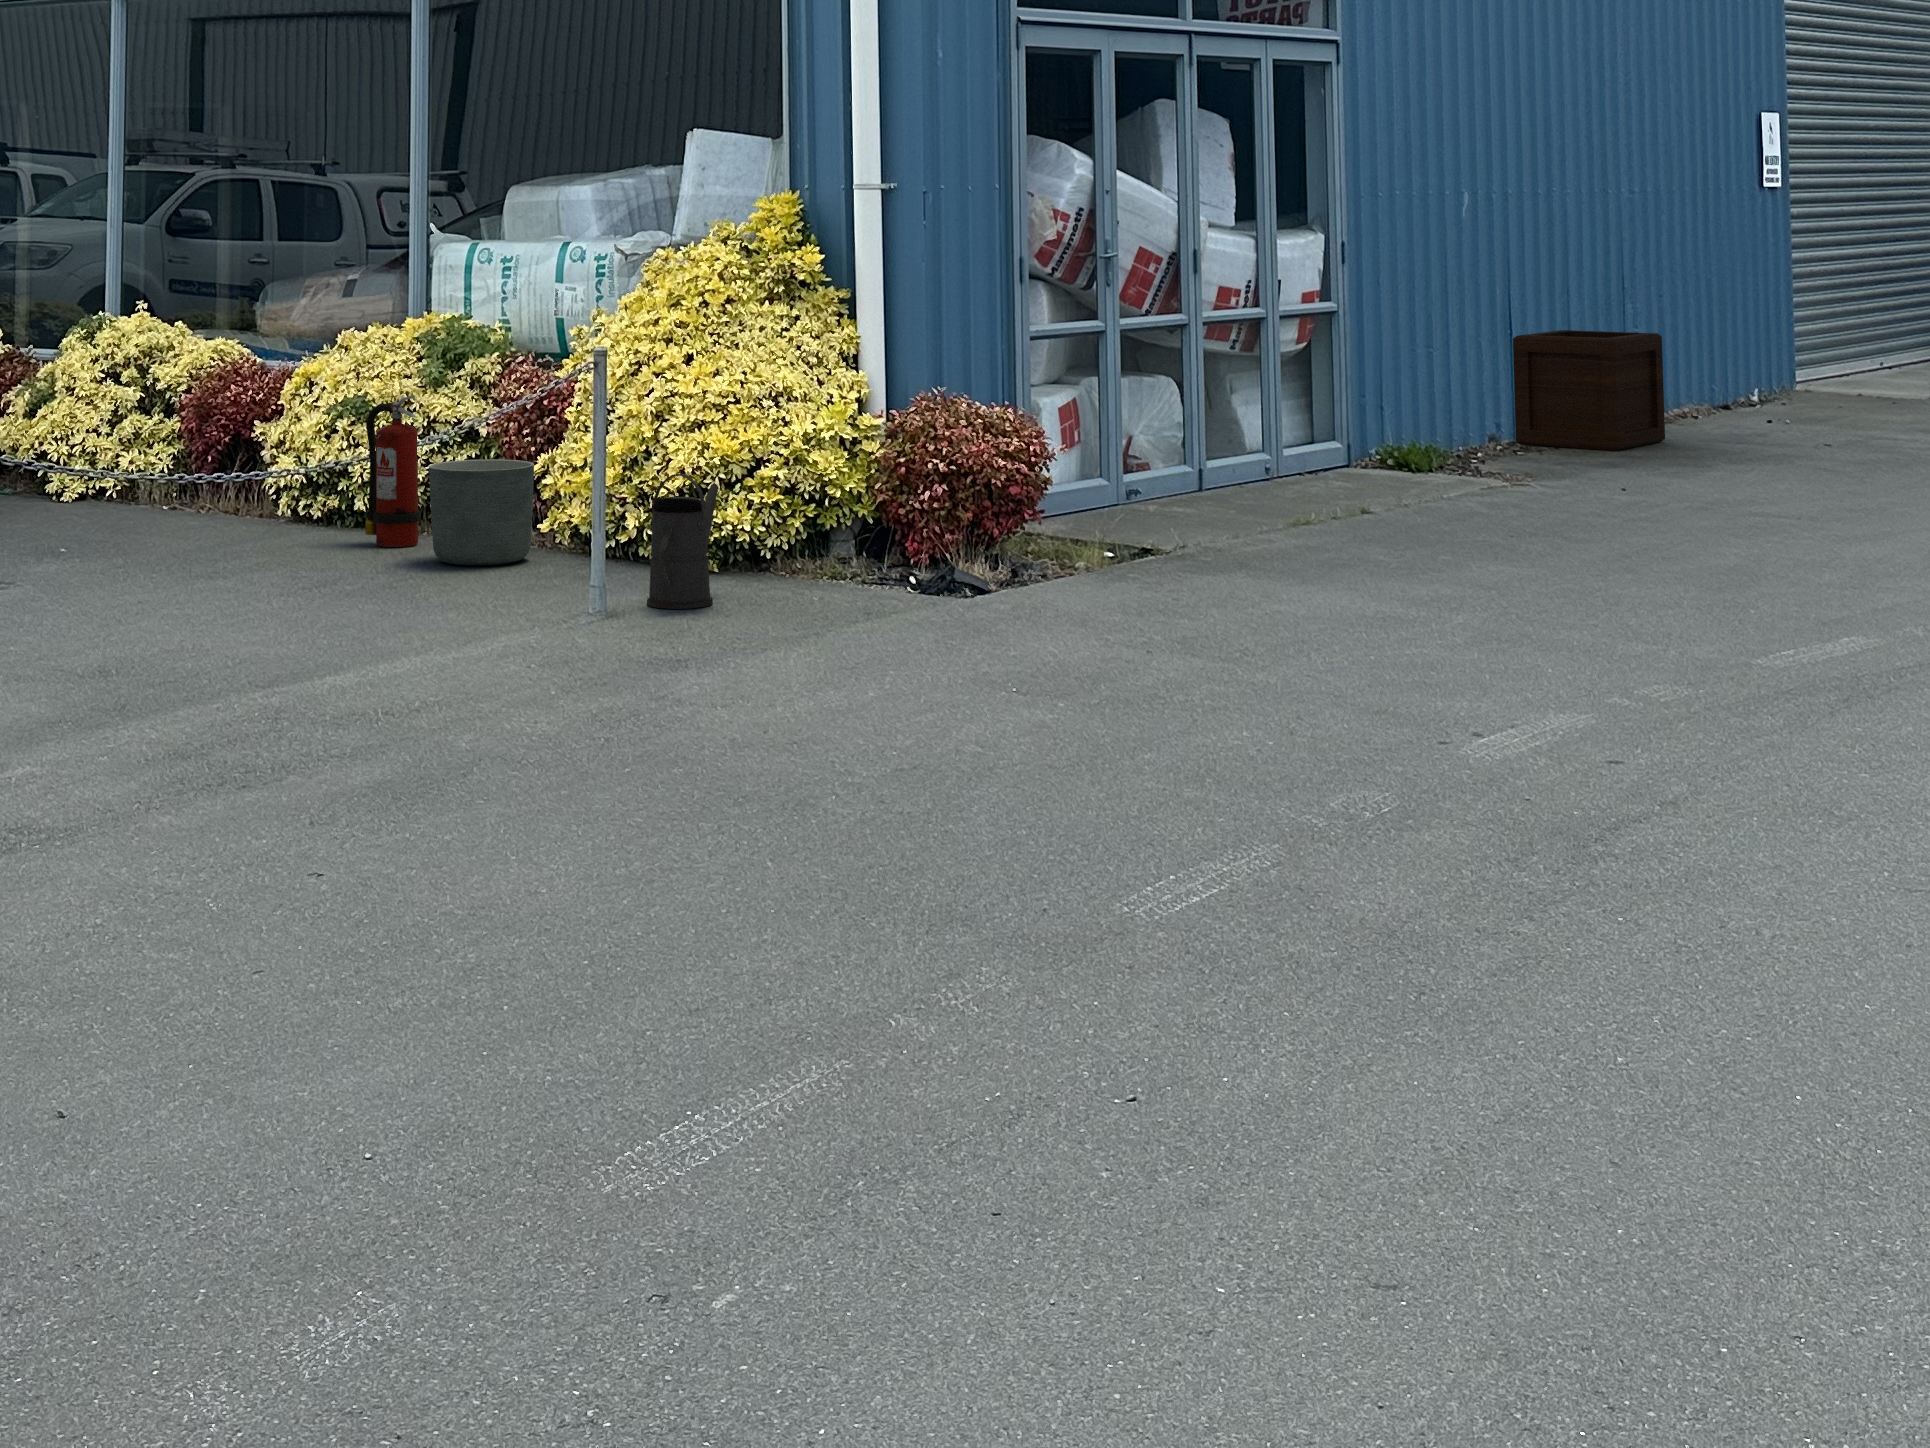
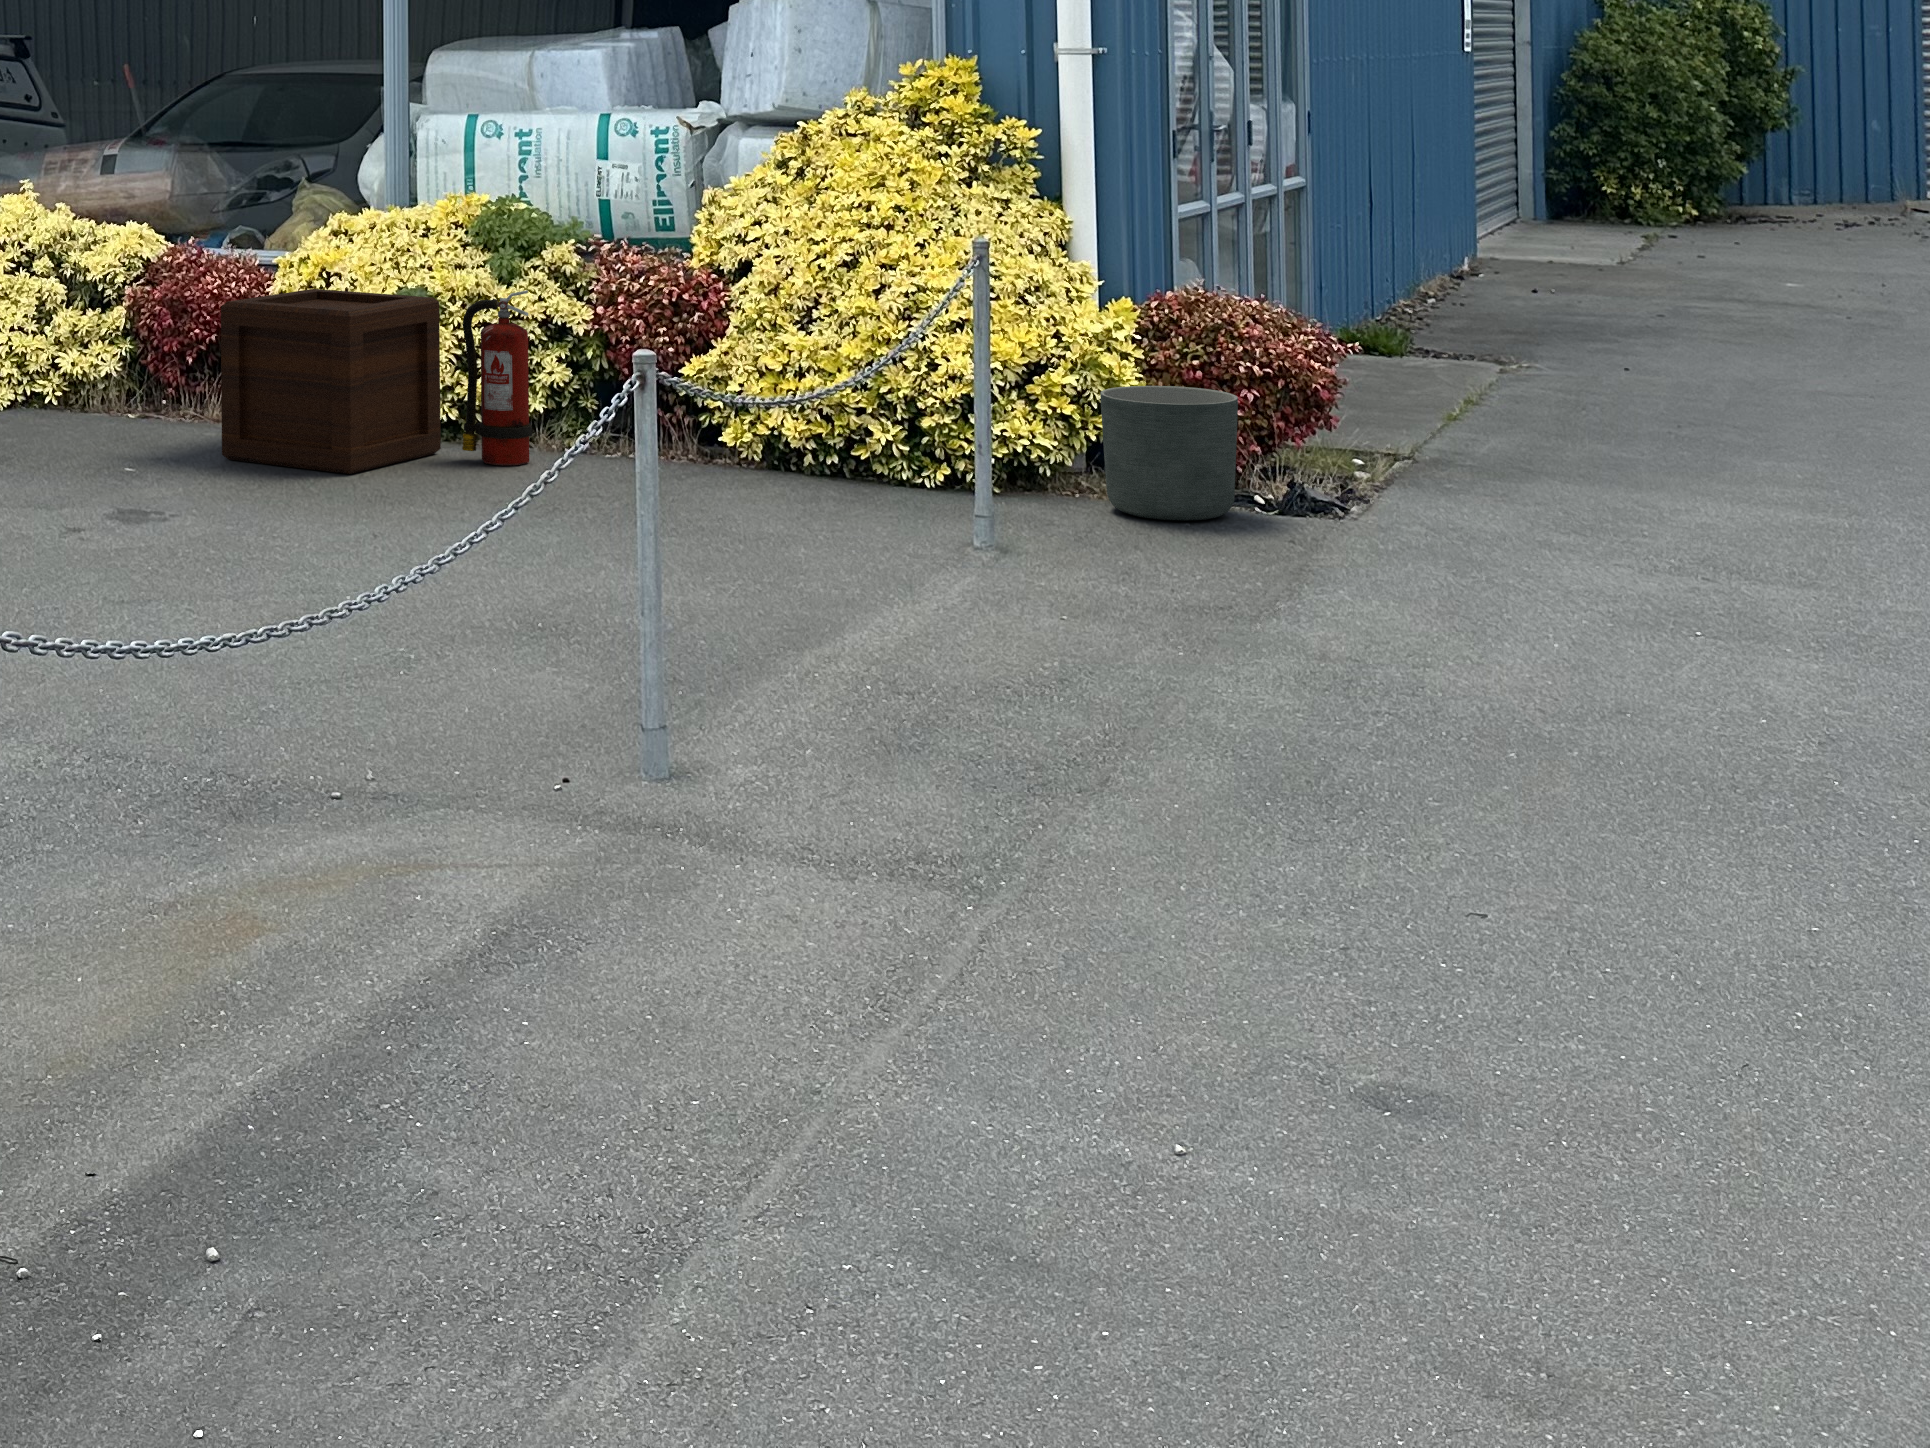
wooden crate: present [1513,330,1665,451] -> present [221,289,441,474]
planter: present [429,459,534,565] -> present [1100,386,1238,520]
watering can: present [647,474,718,609] -> none [986,387,1066,546]

